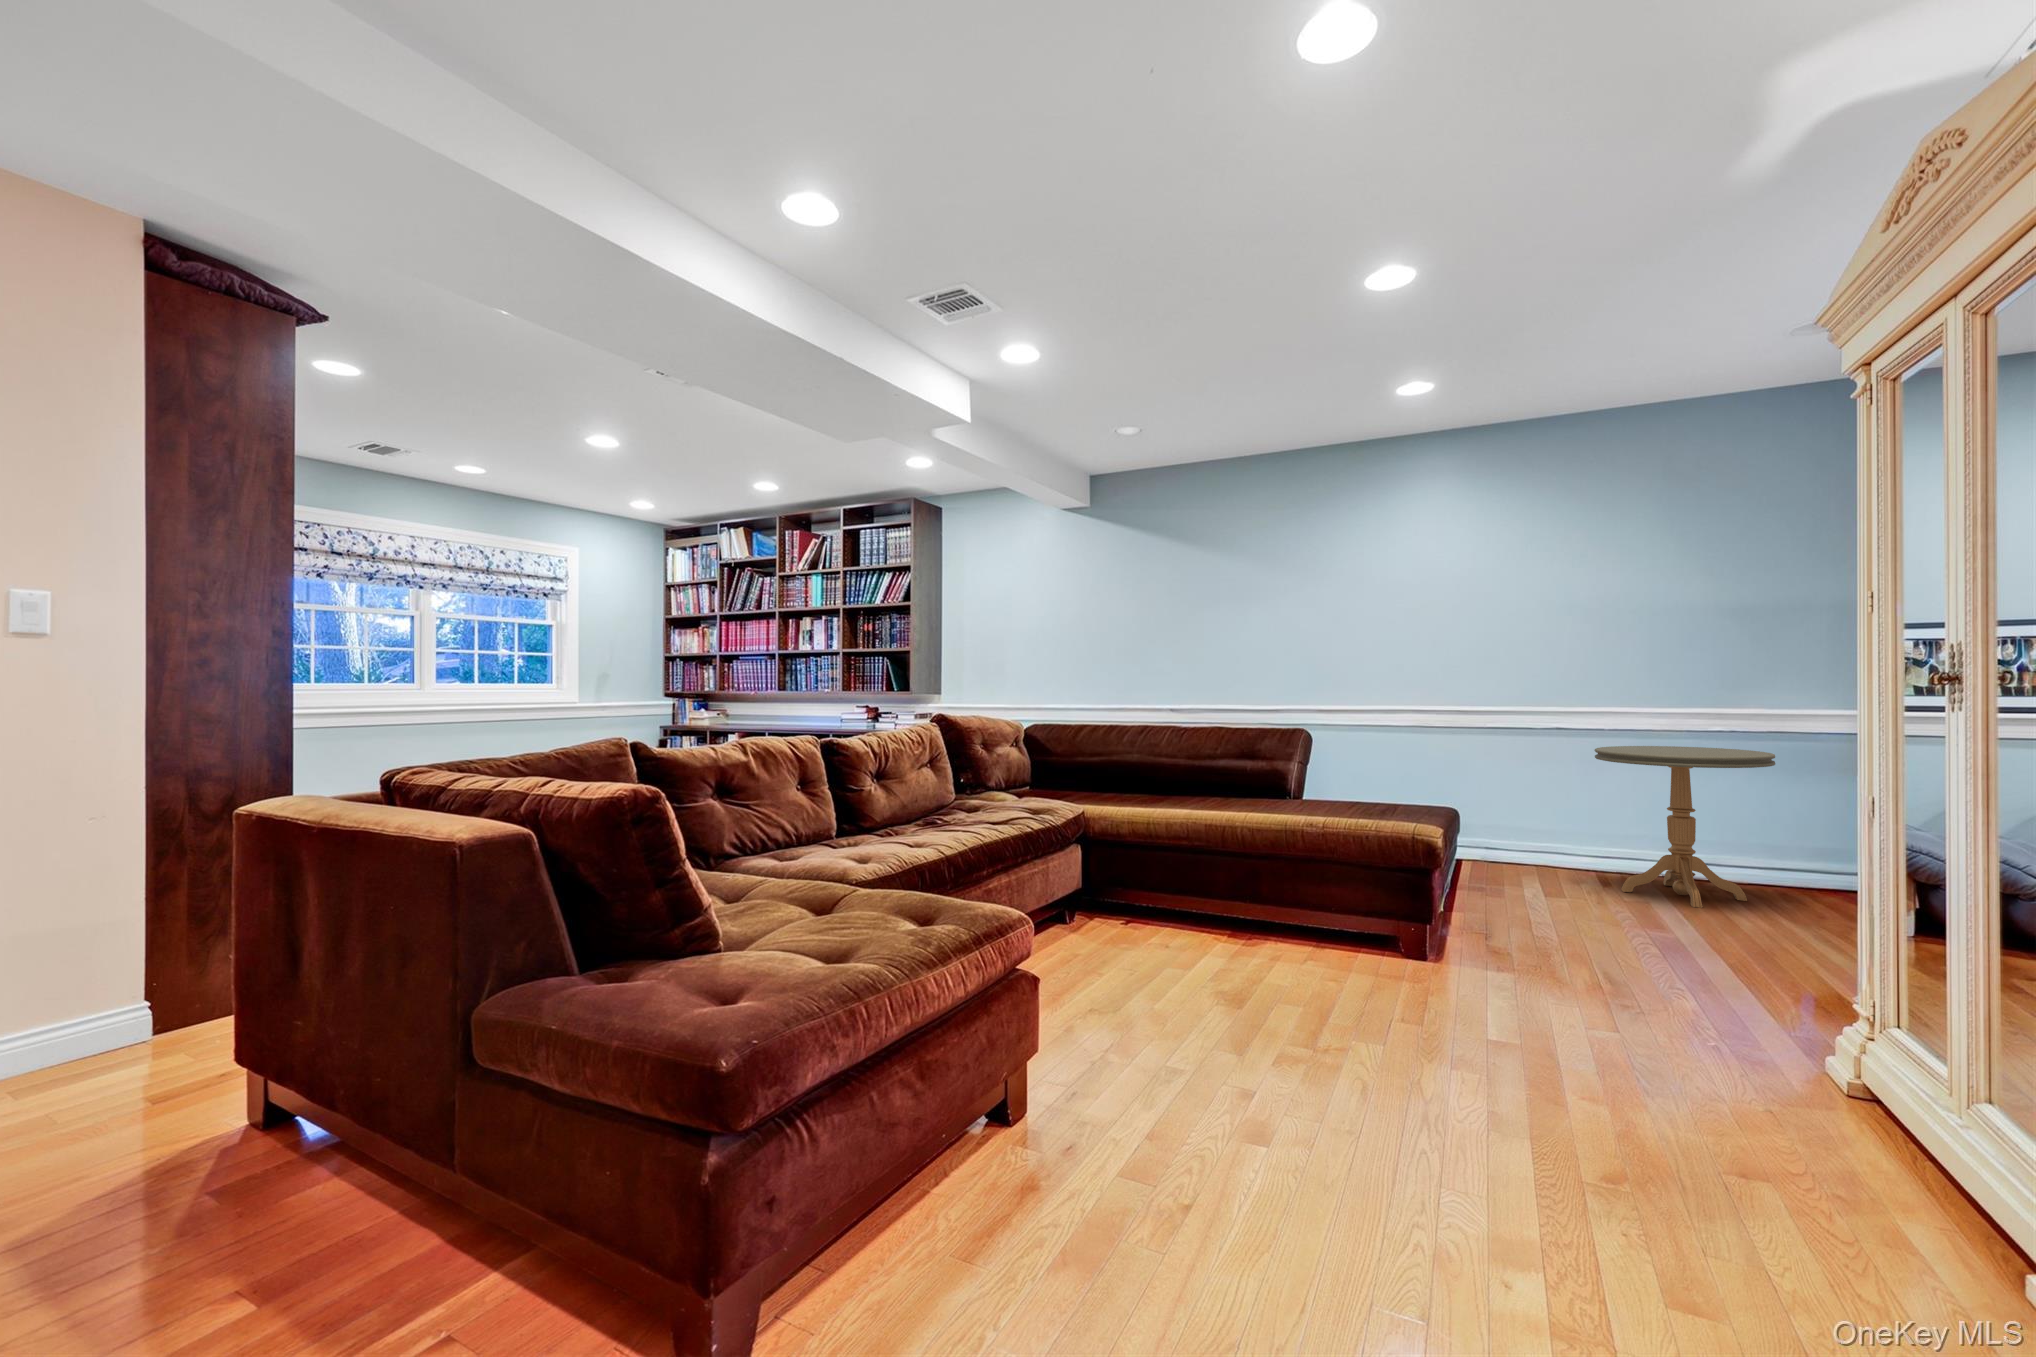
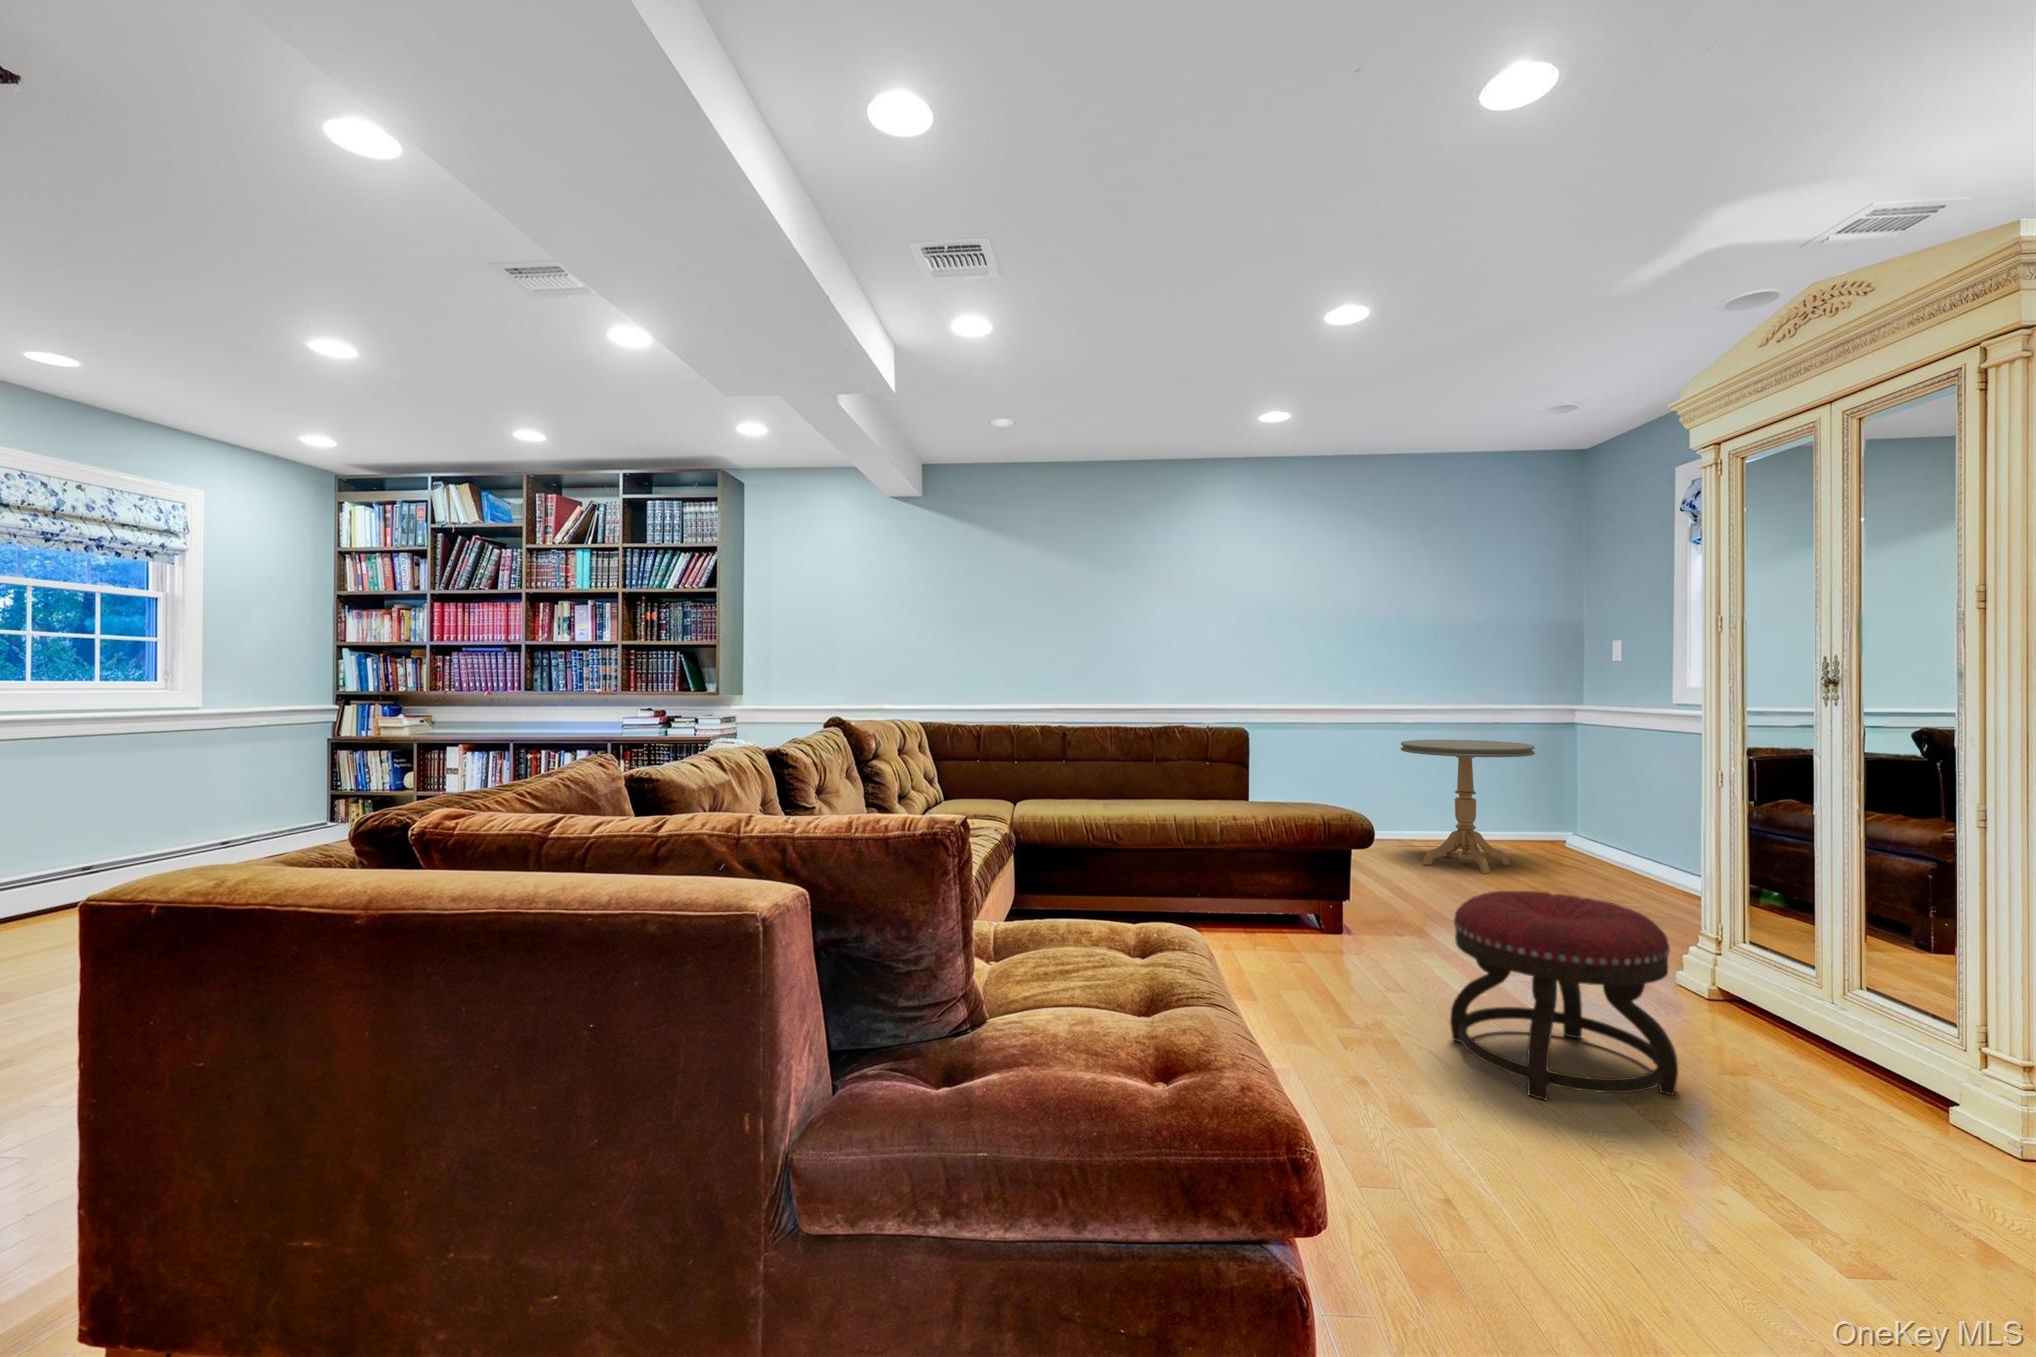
ottoman: none [1382,904,1613,1149] -> present [1450,891,1678,1100]

